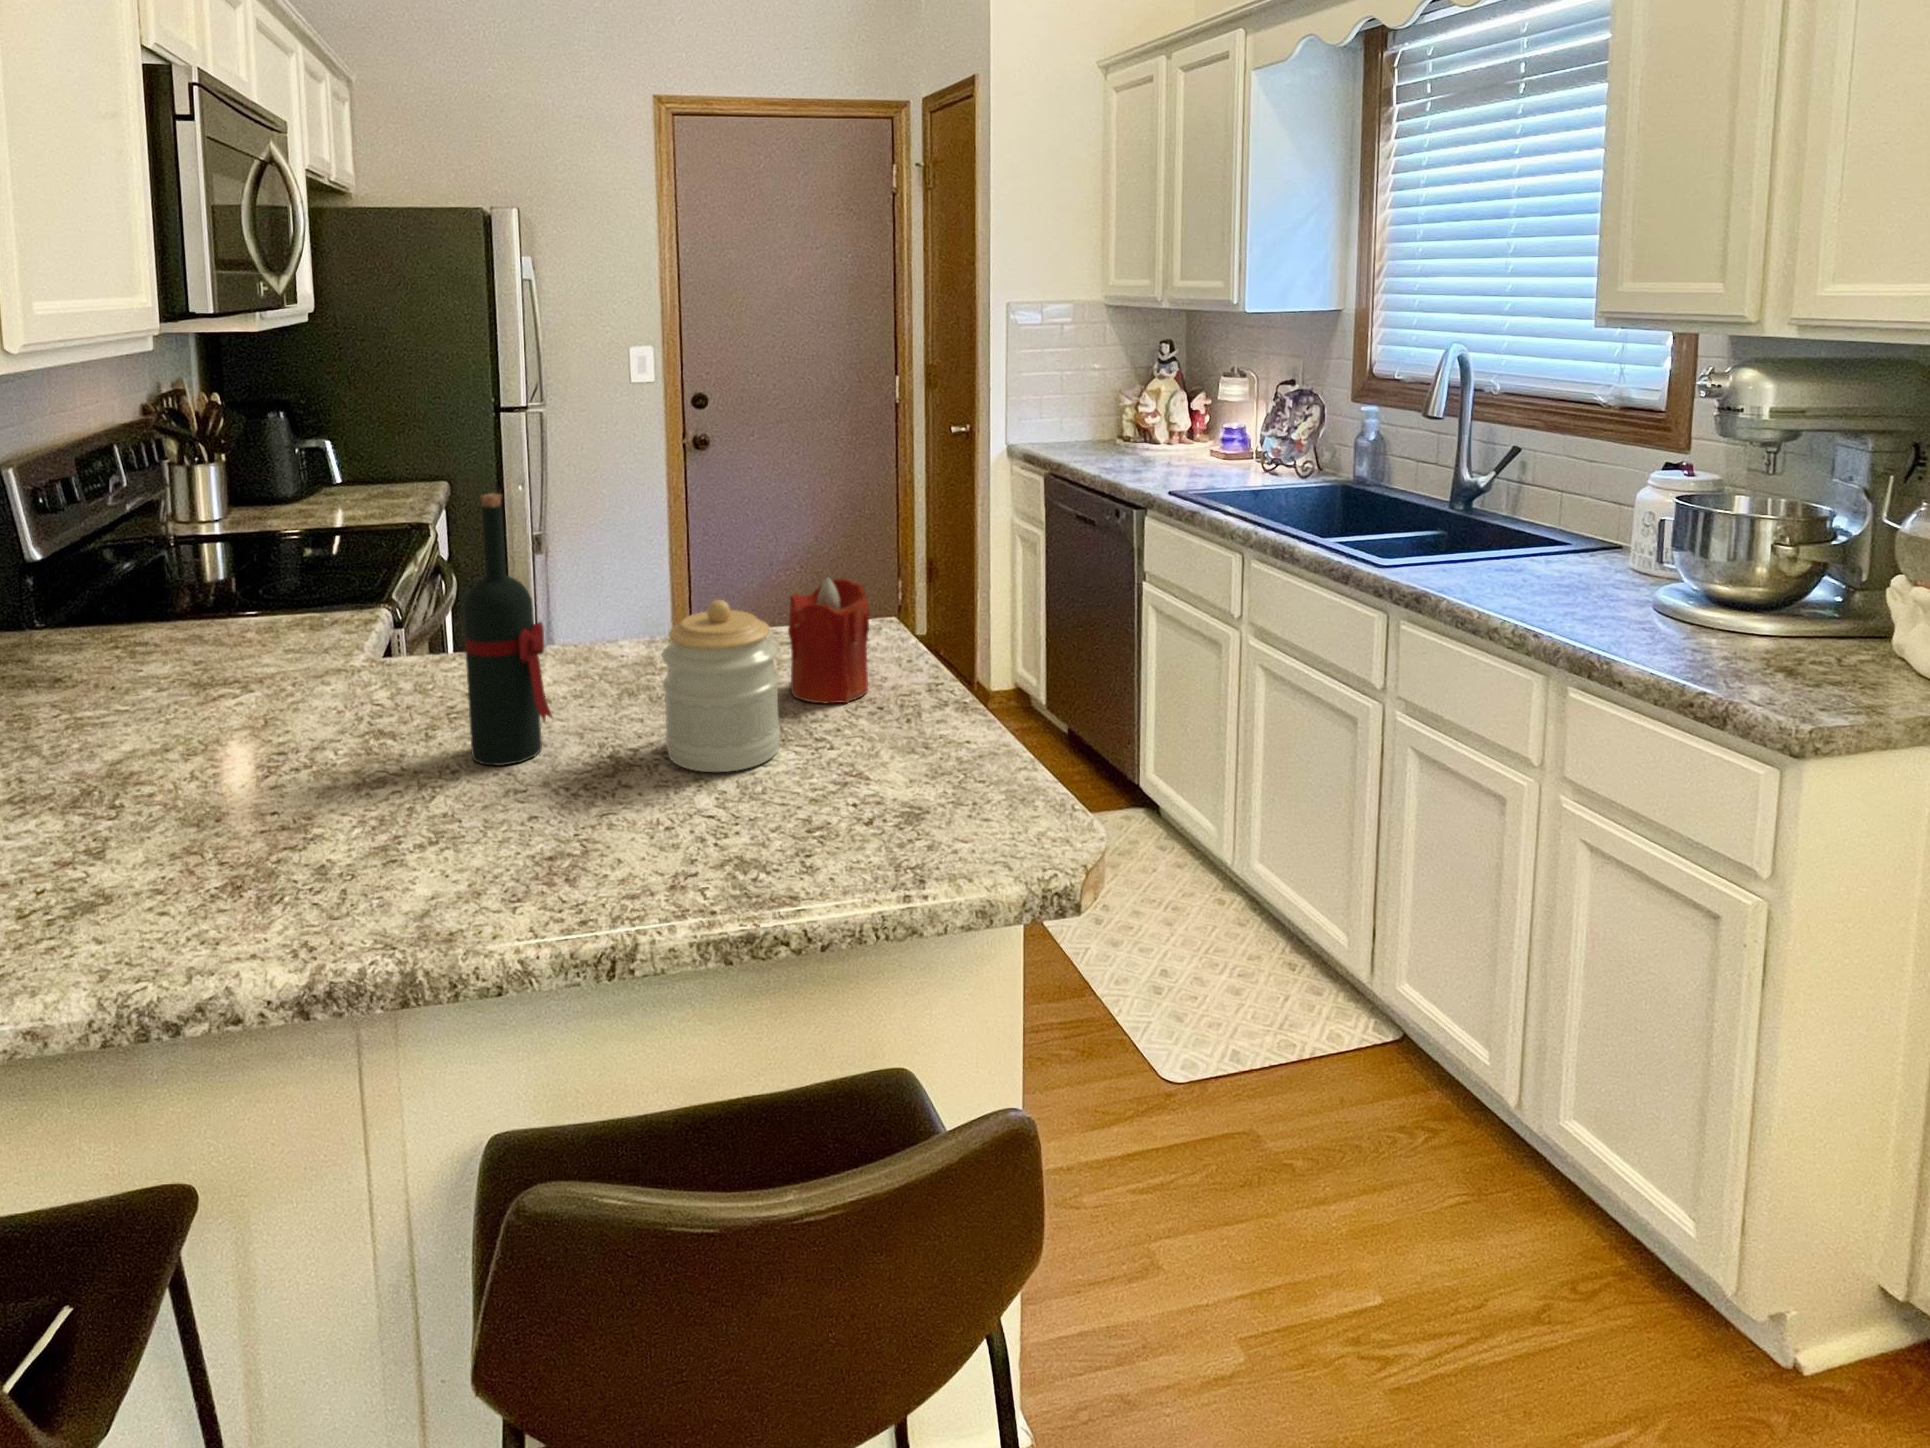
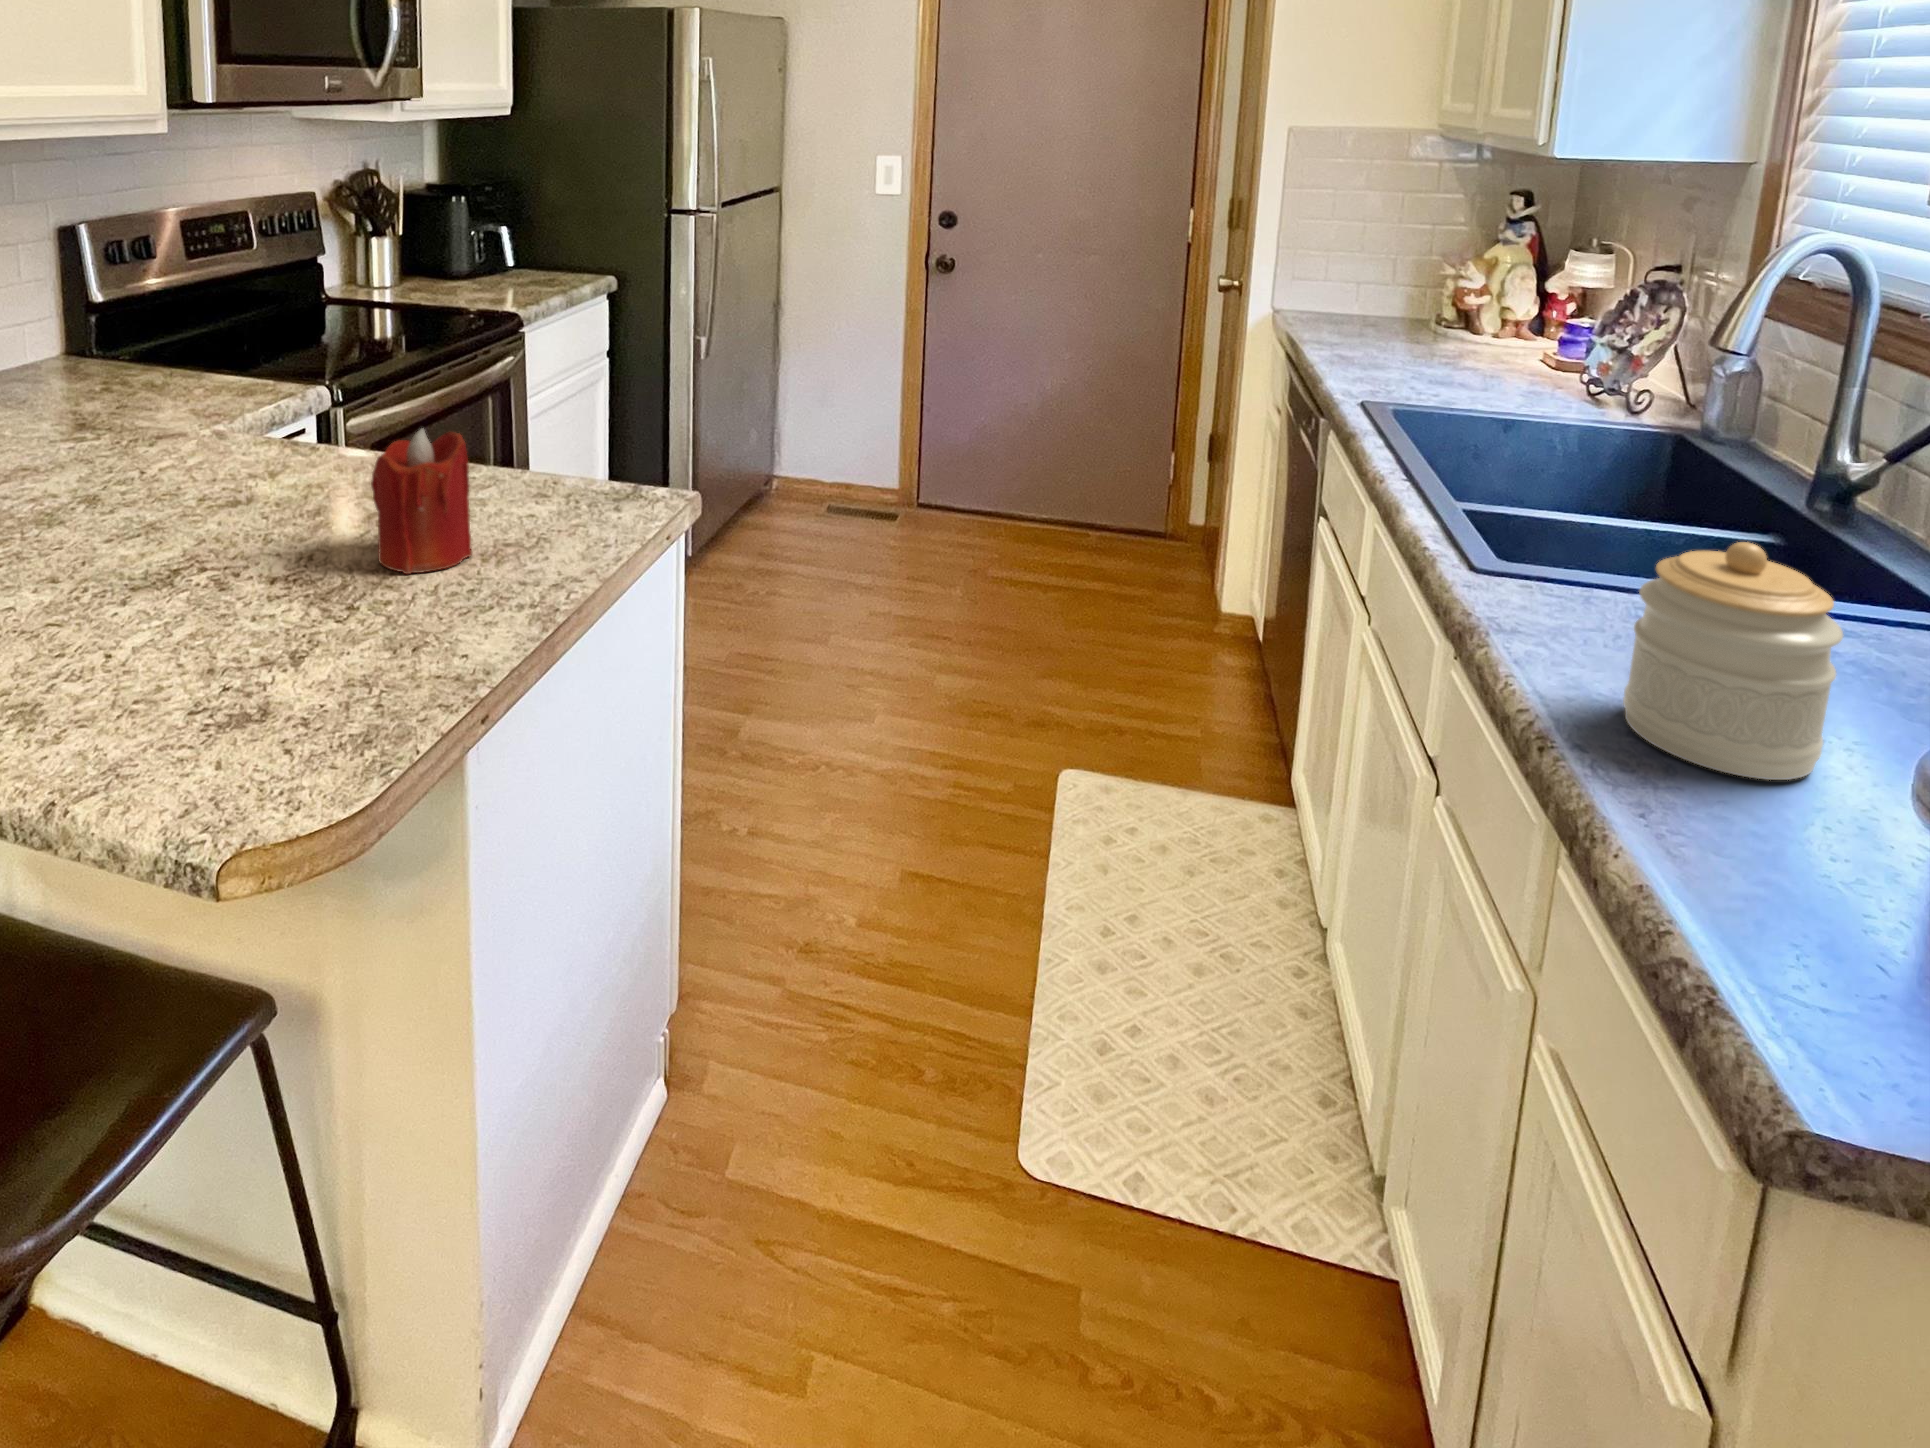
wine bottle: present [463,493,554,765] -> none [33,287,121,555]
jar: present [662,600,780,772] -> present [1623,542,1843,780]

